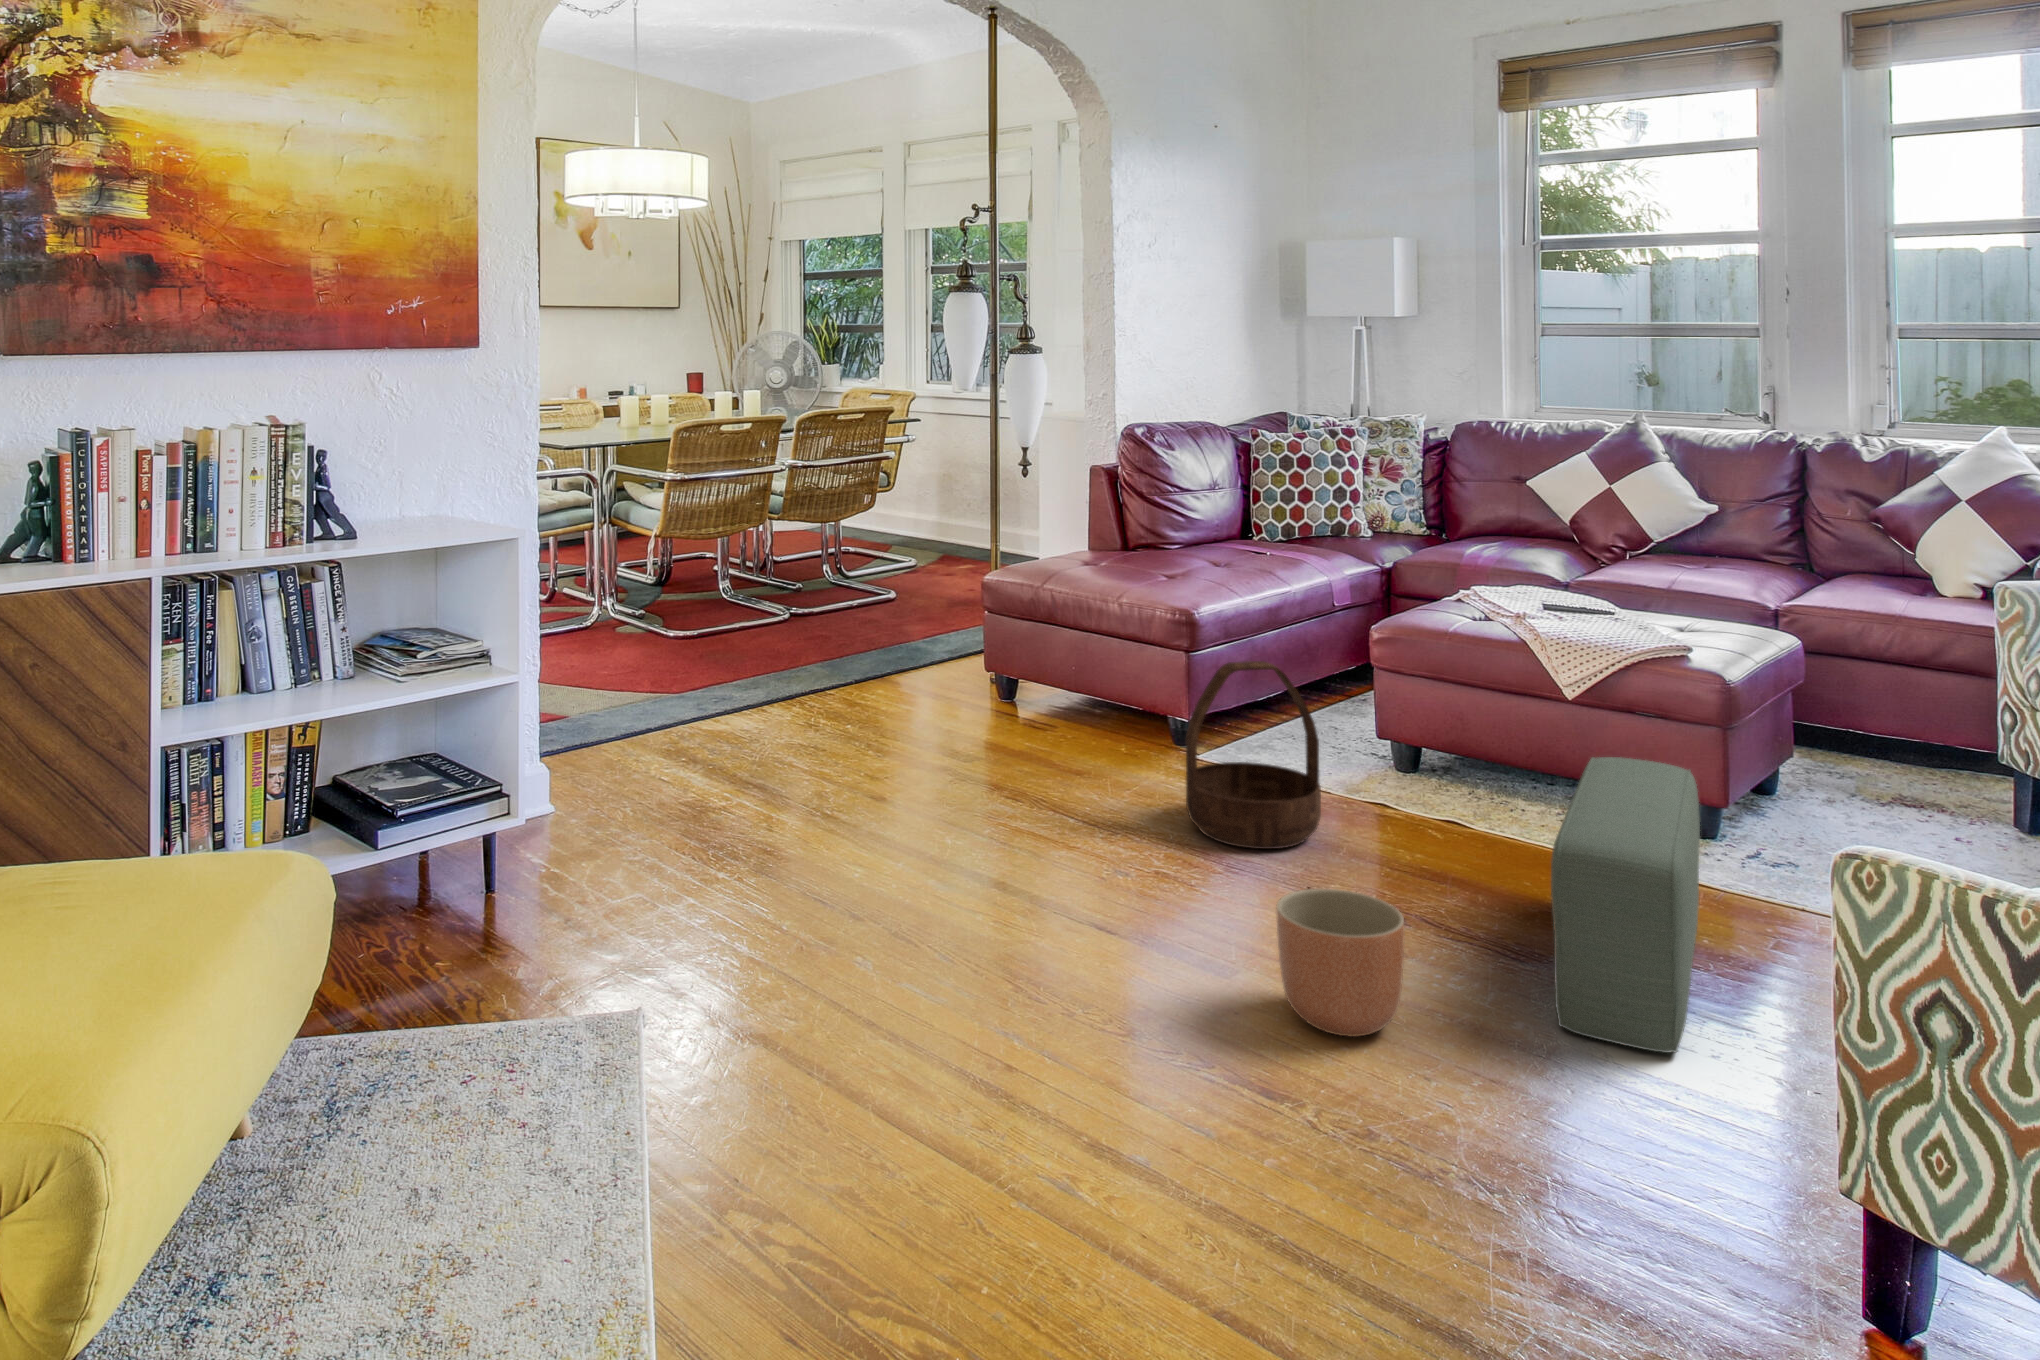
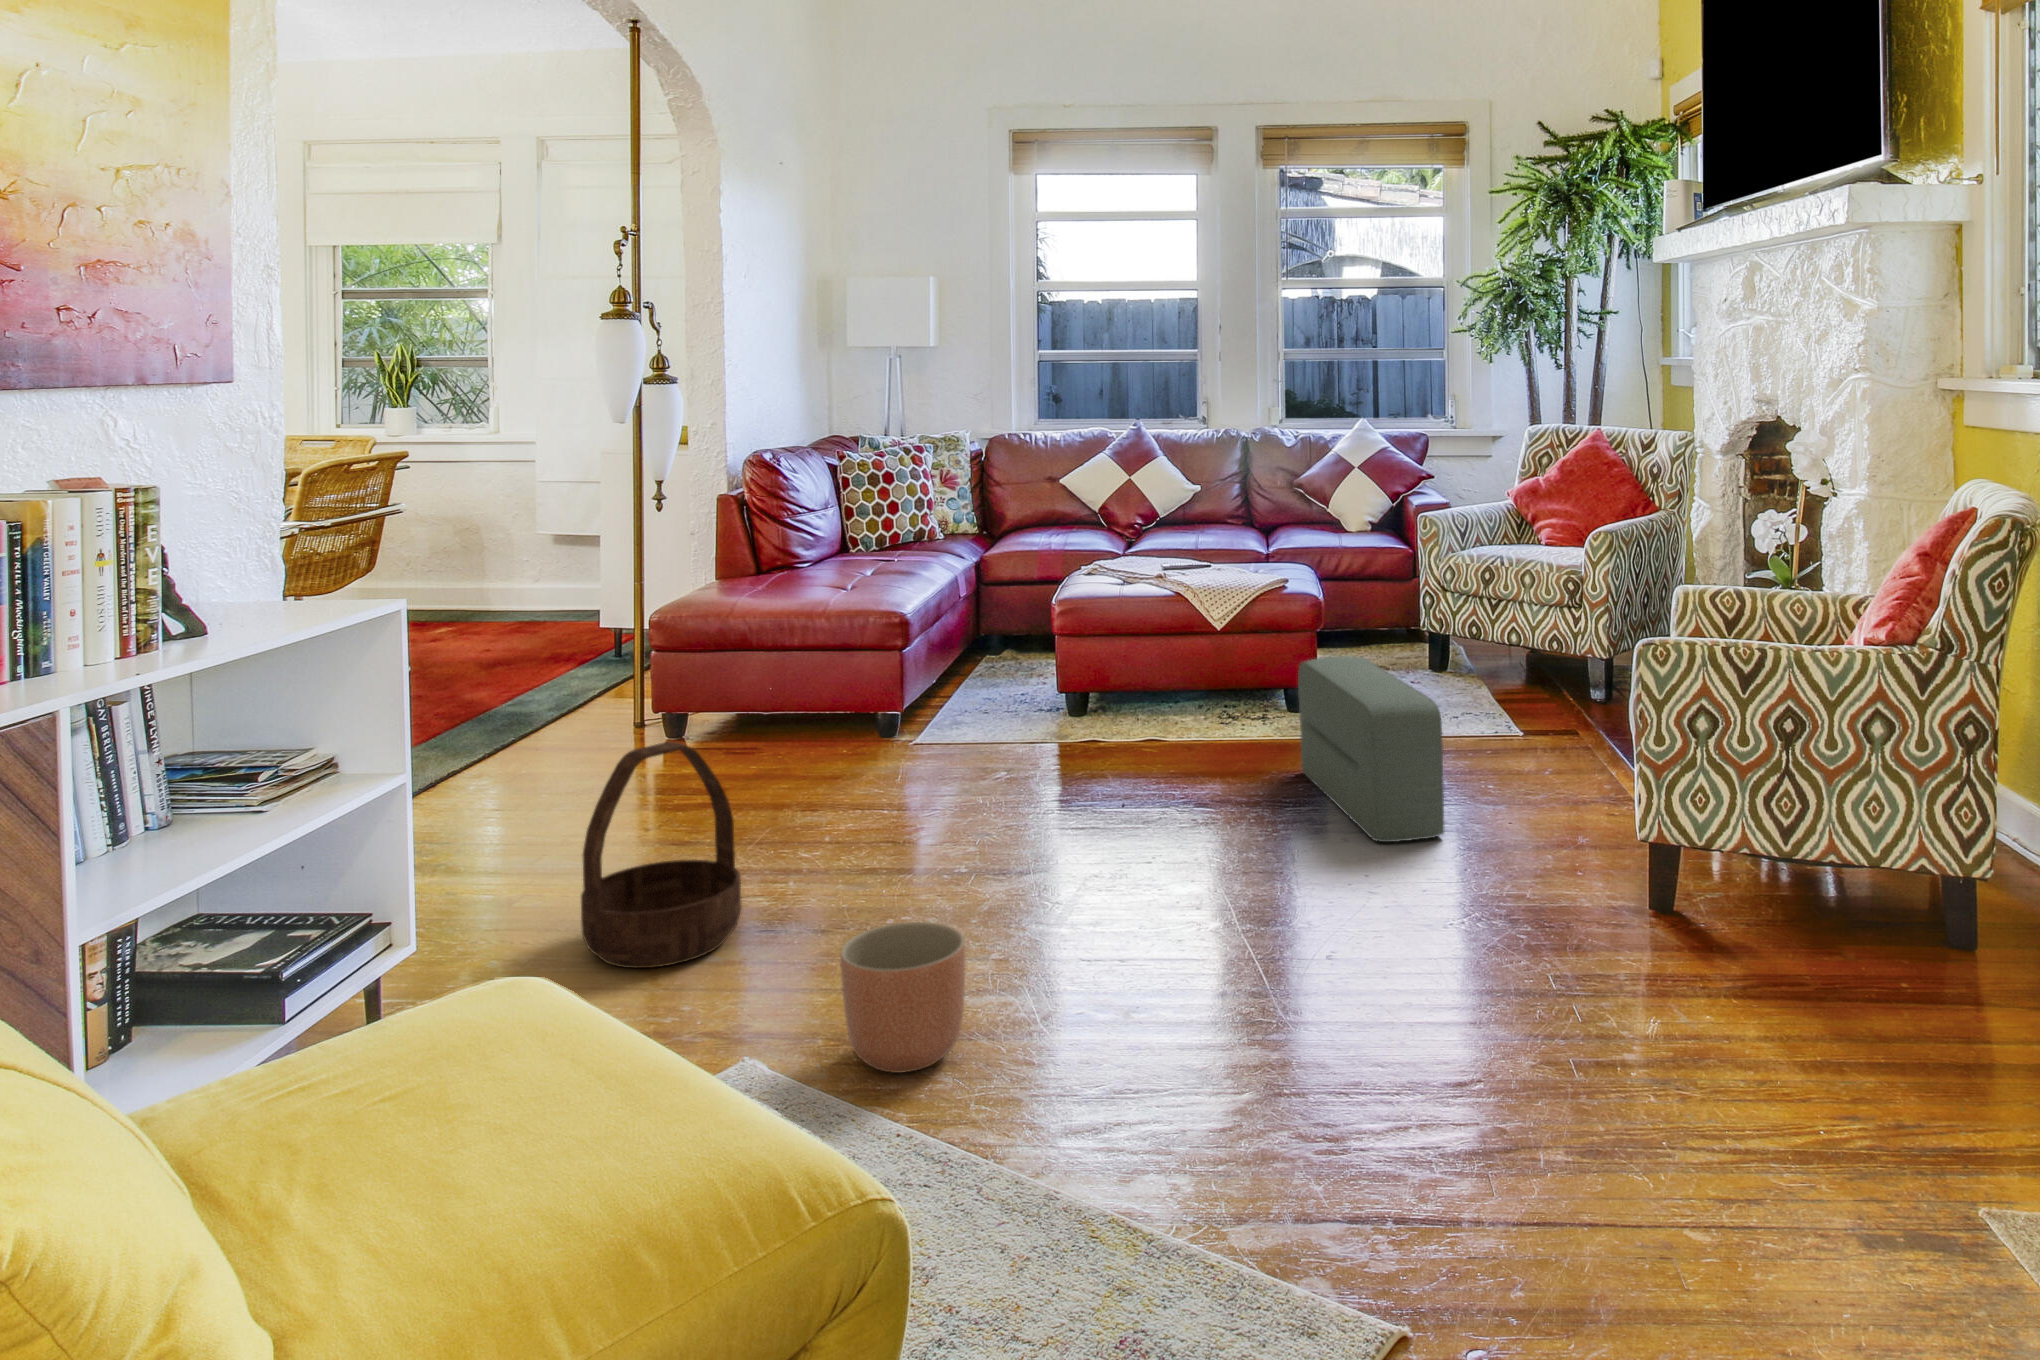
basket: present [1186,661,1321,849] -> present [581,742,741,968]
planter: present [1276,889,1405,1037] -> present [840,922,965,1073]

